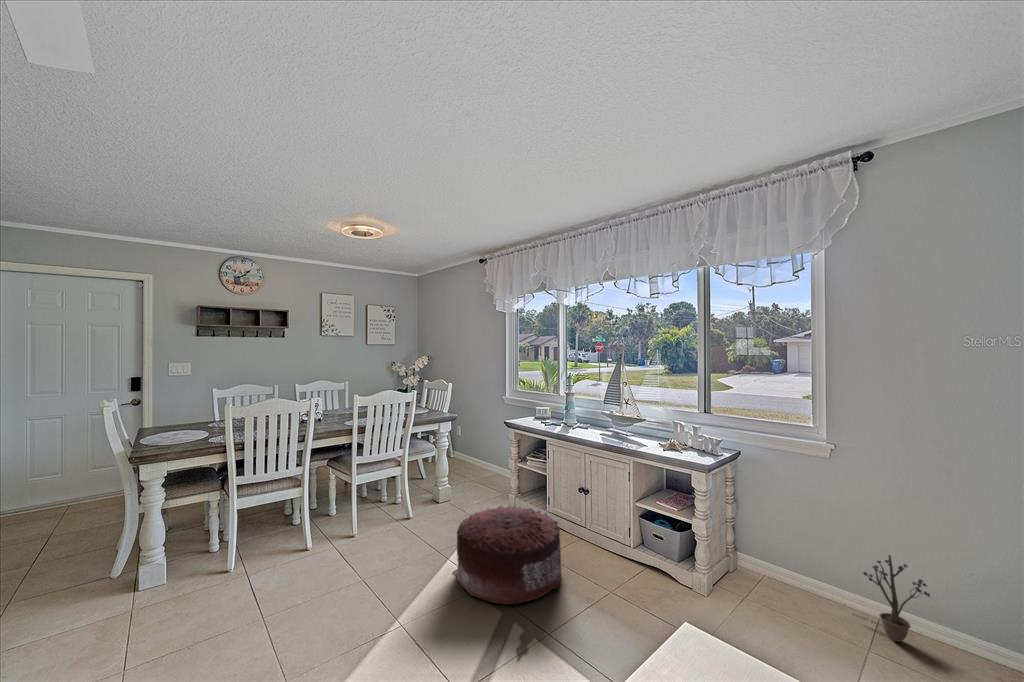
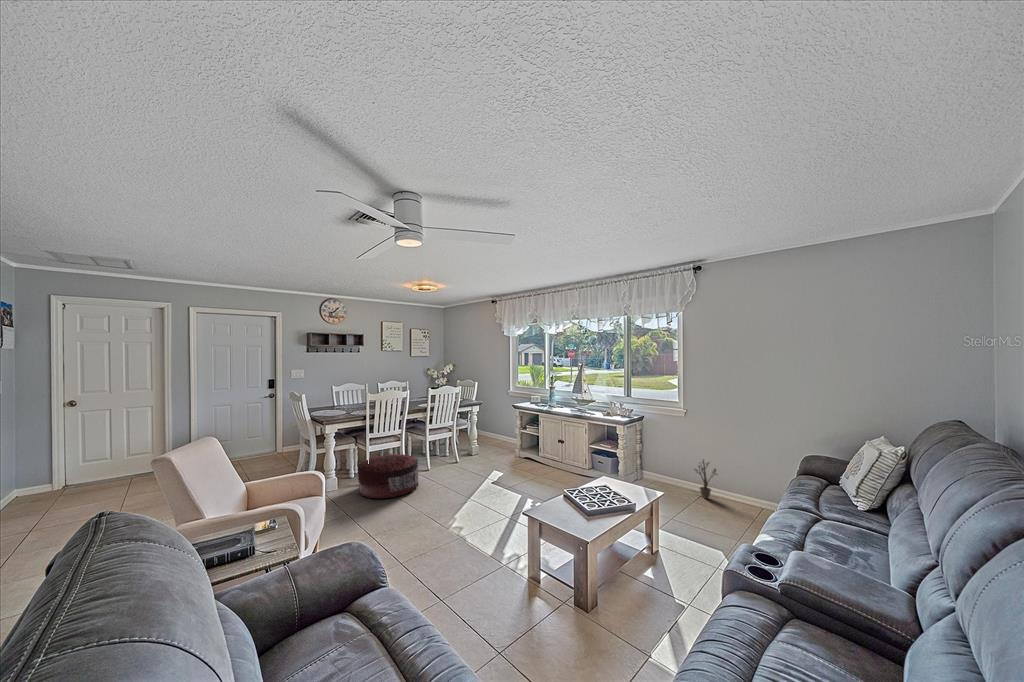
pouf: present [457,505,561,605] -> present [358,454,419,499]

